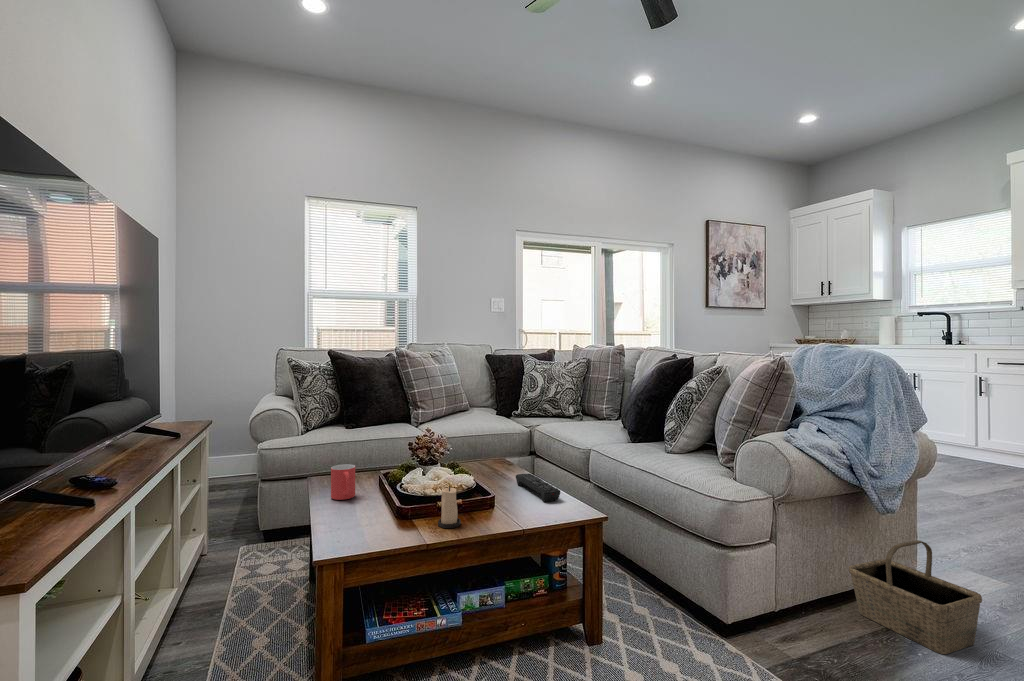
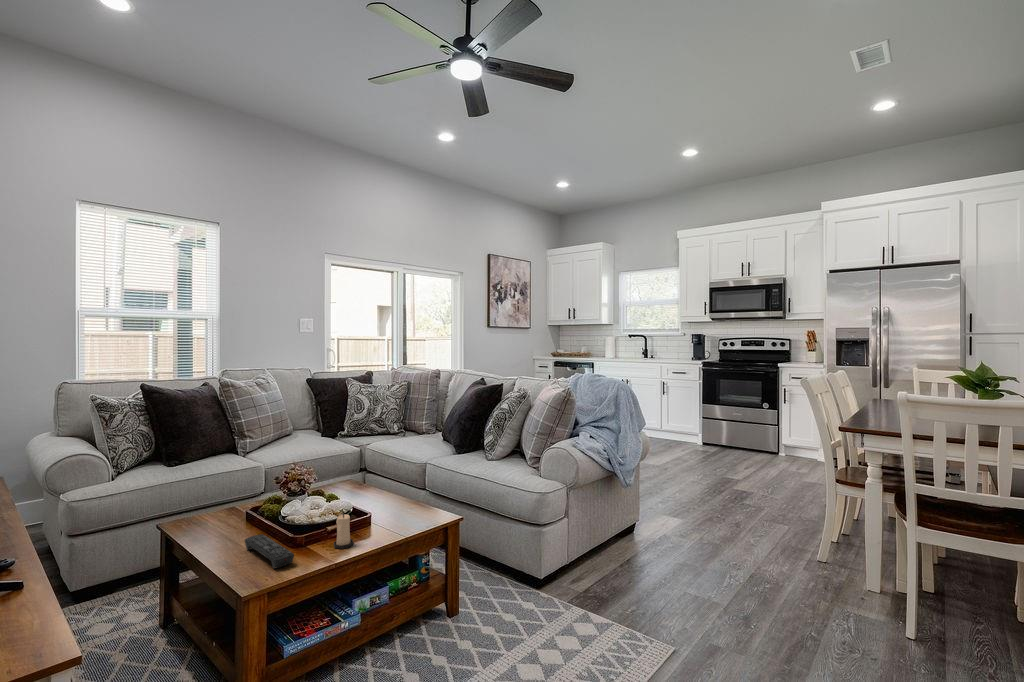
mug: present [331,464,355,500] -> none [209,506,234,541]
remote control: present [516,474,560,501] -> present [245,534,294,569]
basket: present [849,540,982,654] -> none [607,502,676,570]

